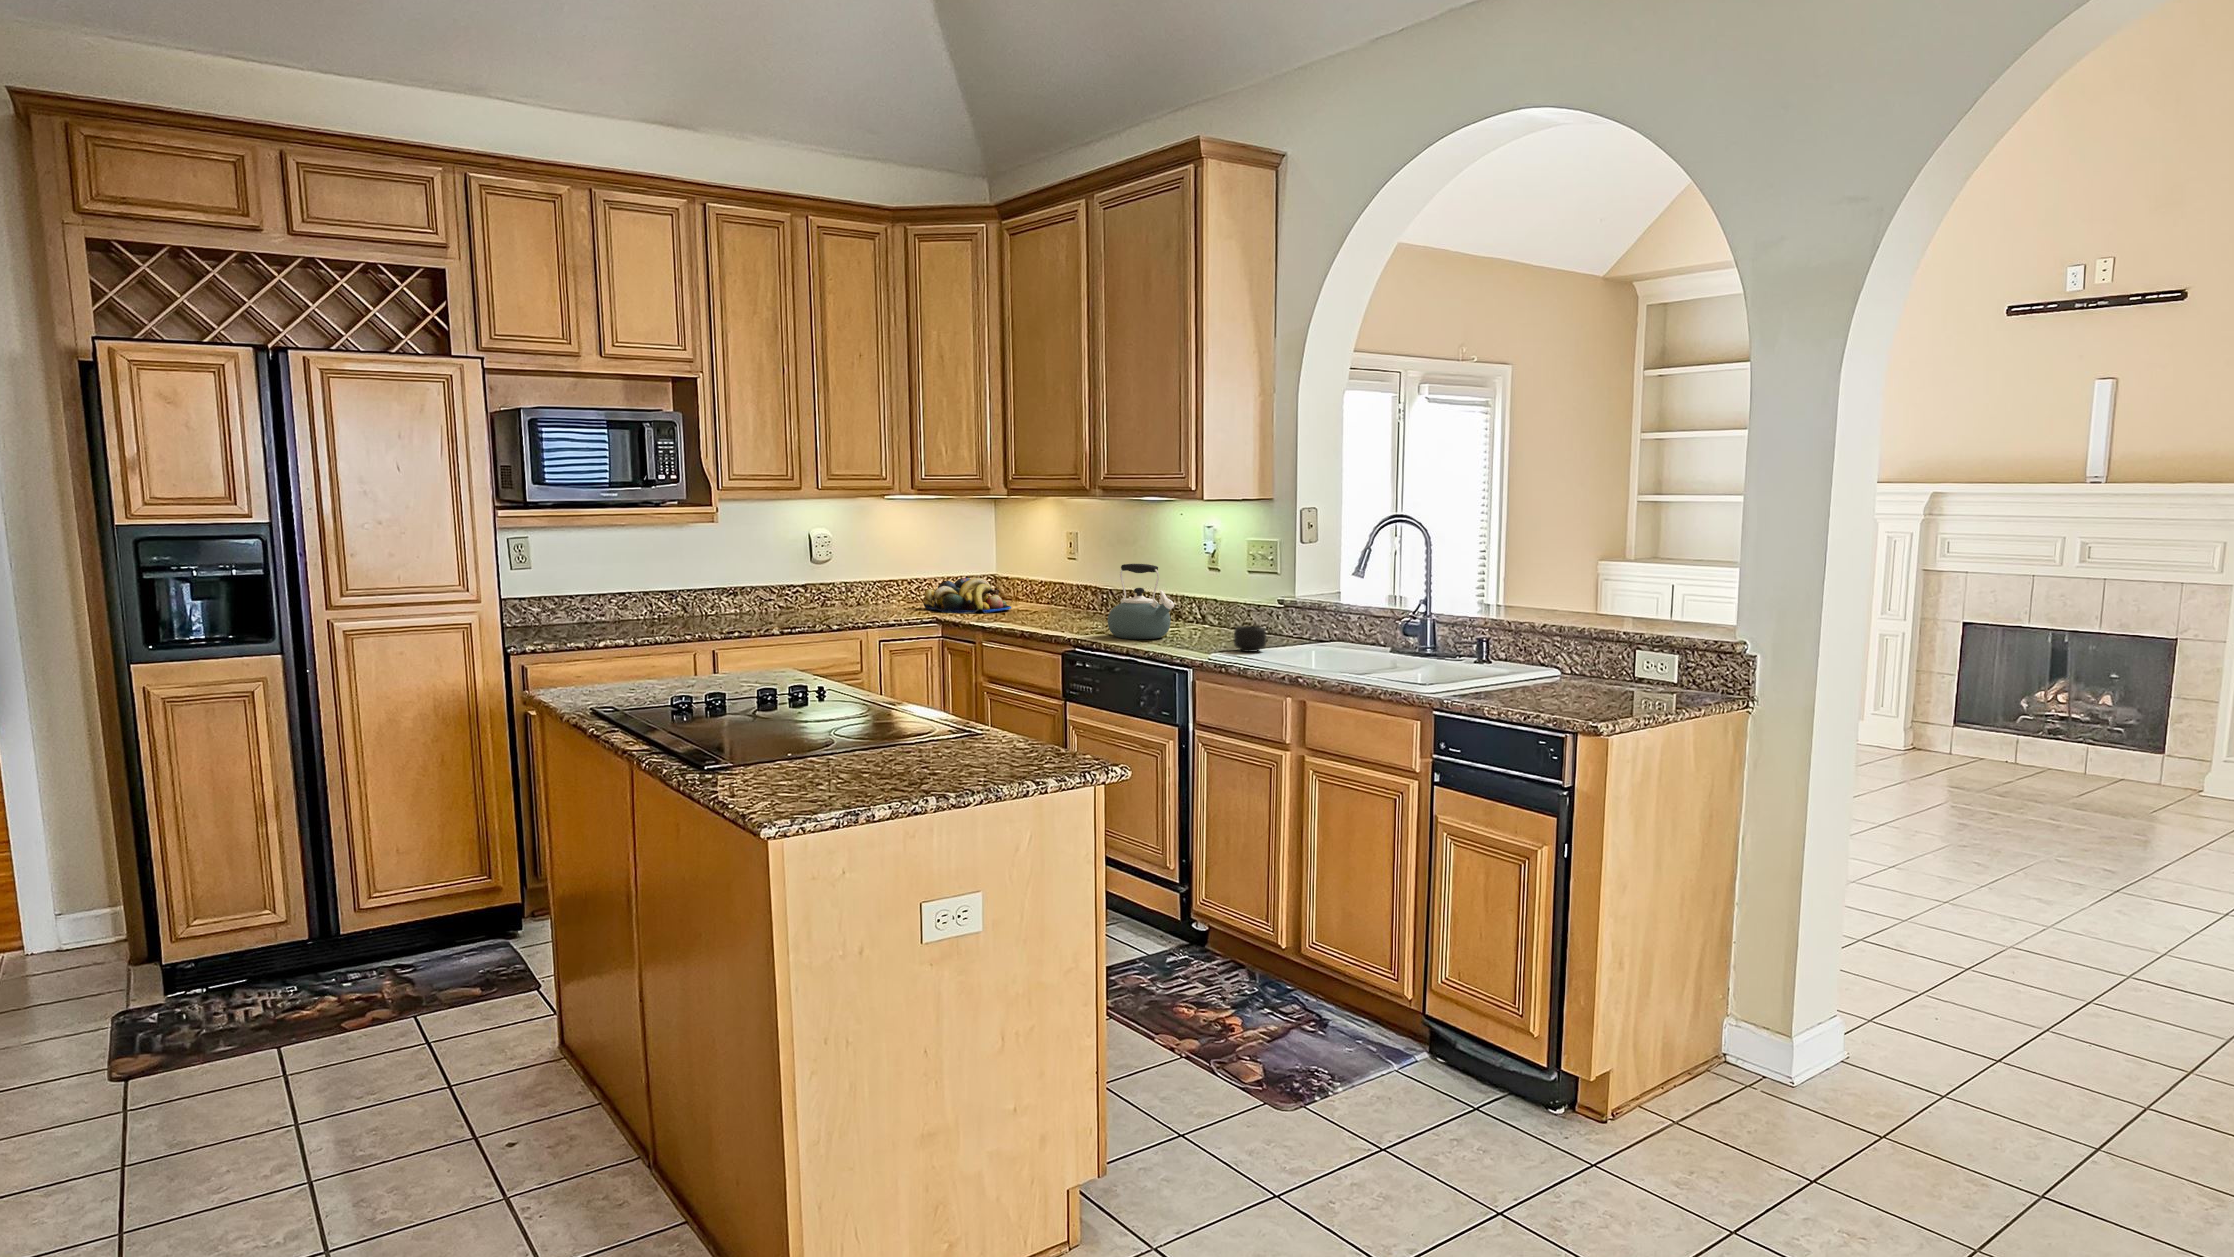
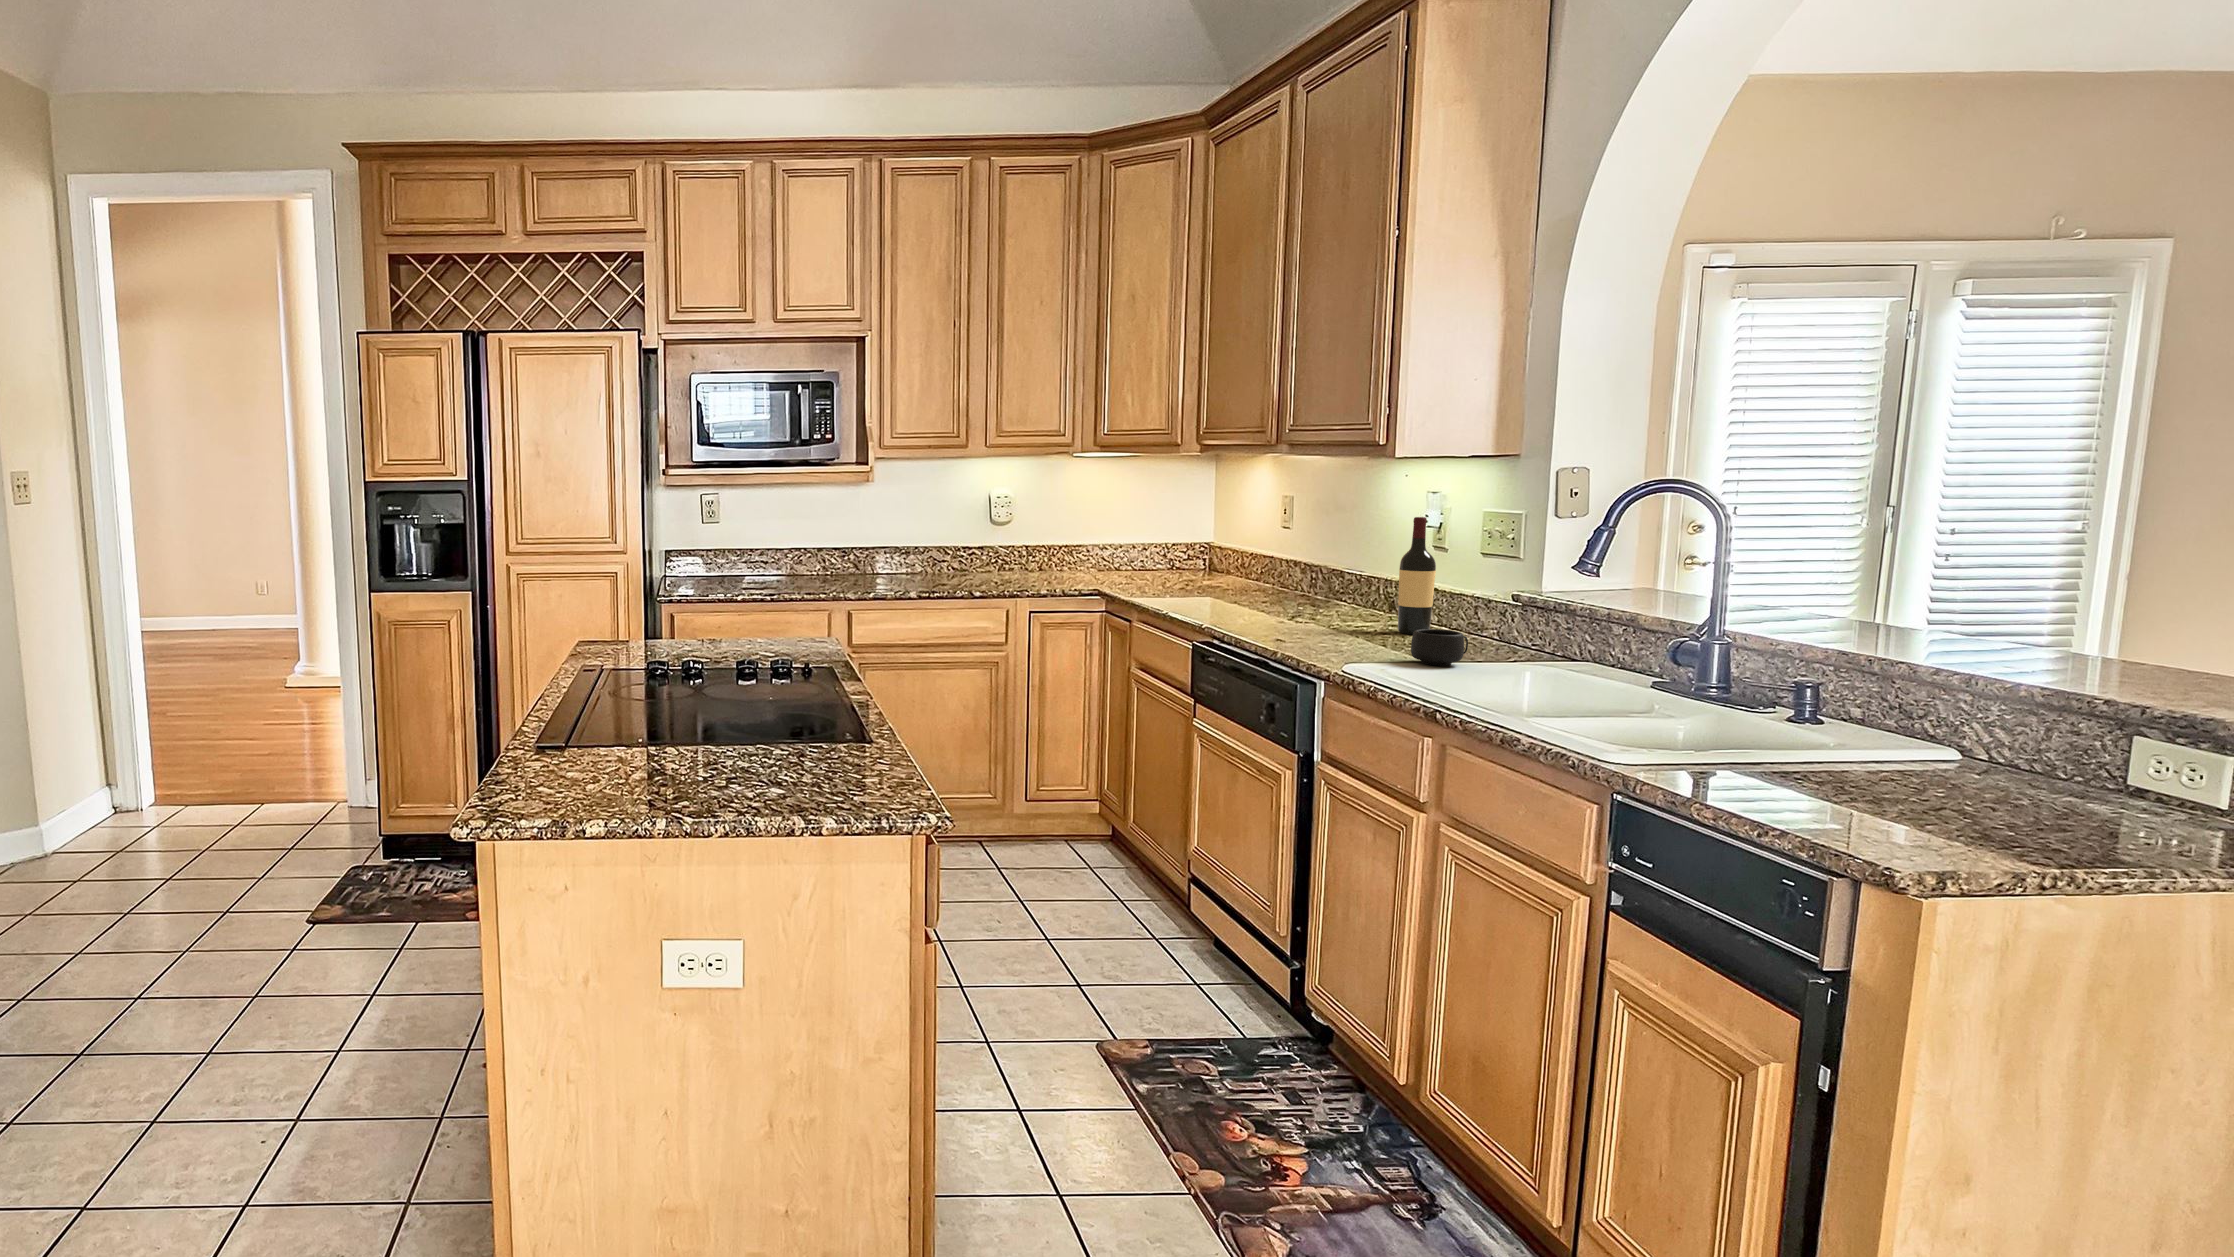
wine bottle: none [1193,547,1216,635] -> present [1398,517,1436,634]
kettle: present [1108,564,1174,639] -> none [1264,538,1353,634]
fruit bowl: present [923,578,1011,613] -> none [1106,543,1211,584]

